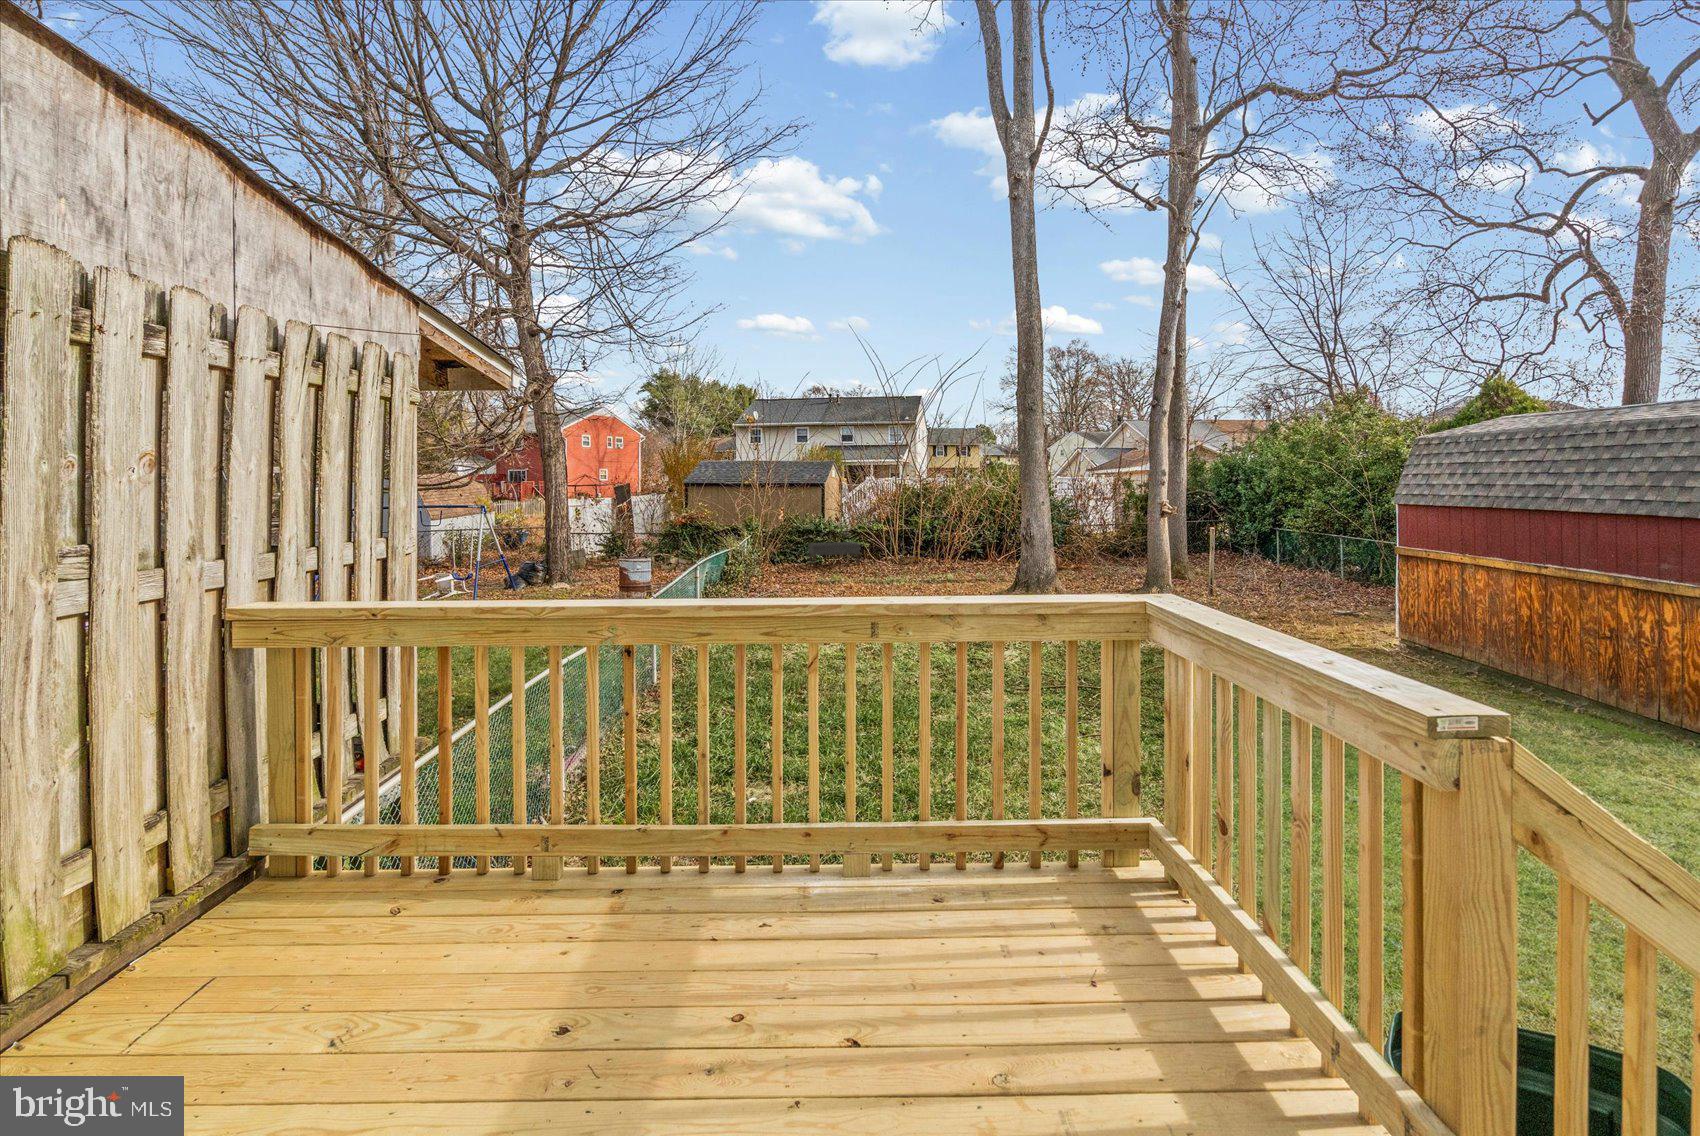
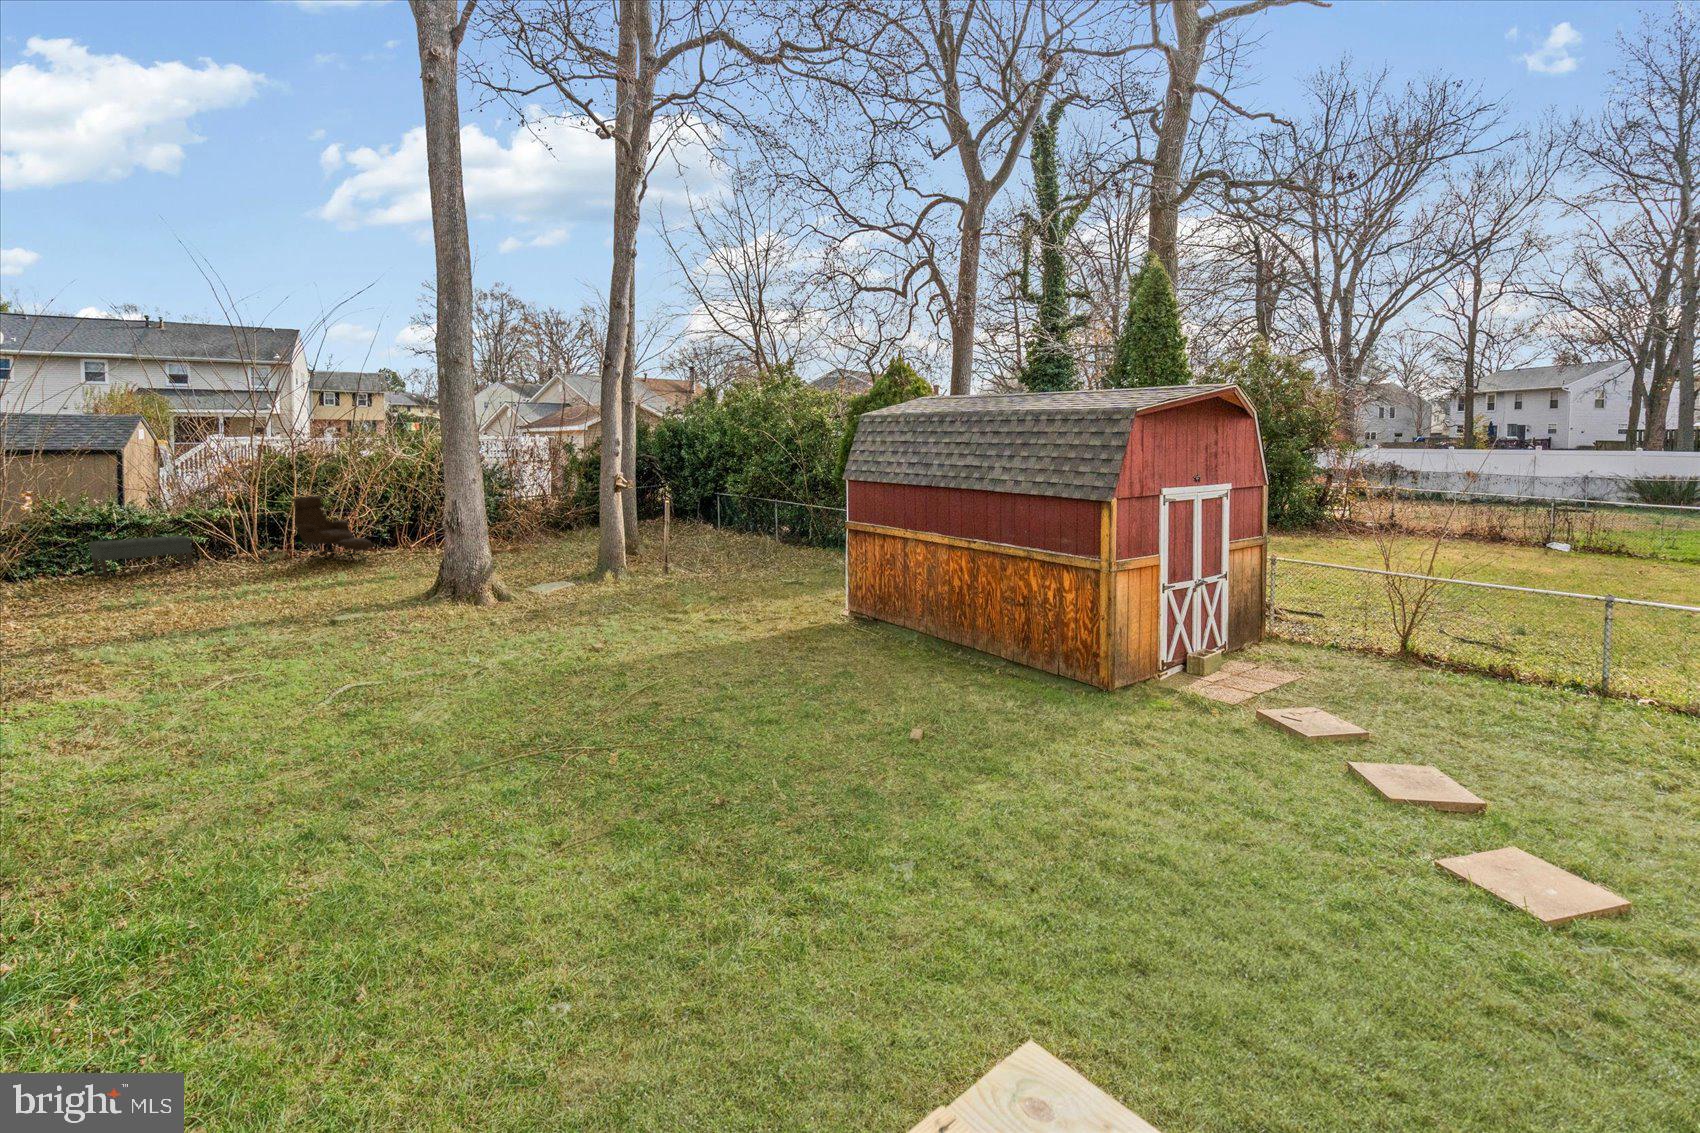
lounge chair: none [920,518,969,566] -> present [293,496,373,559]

